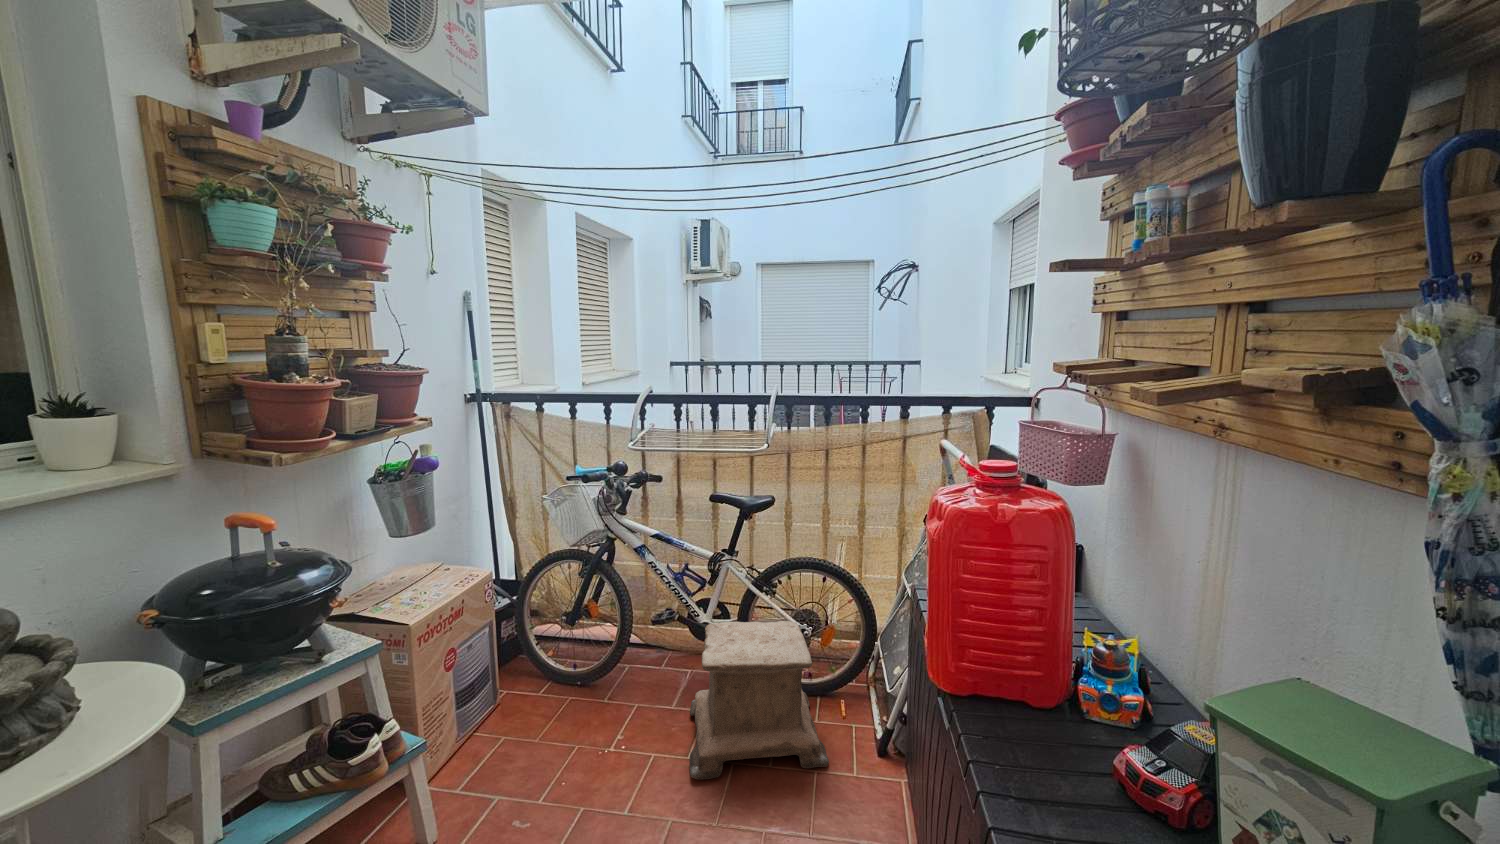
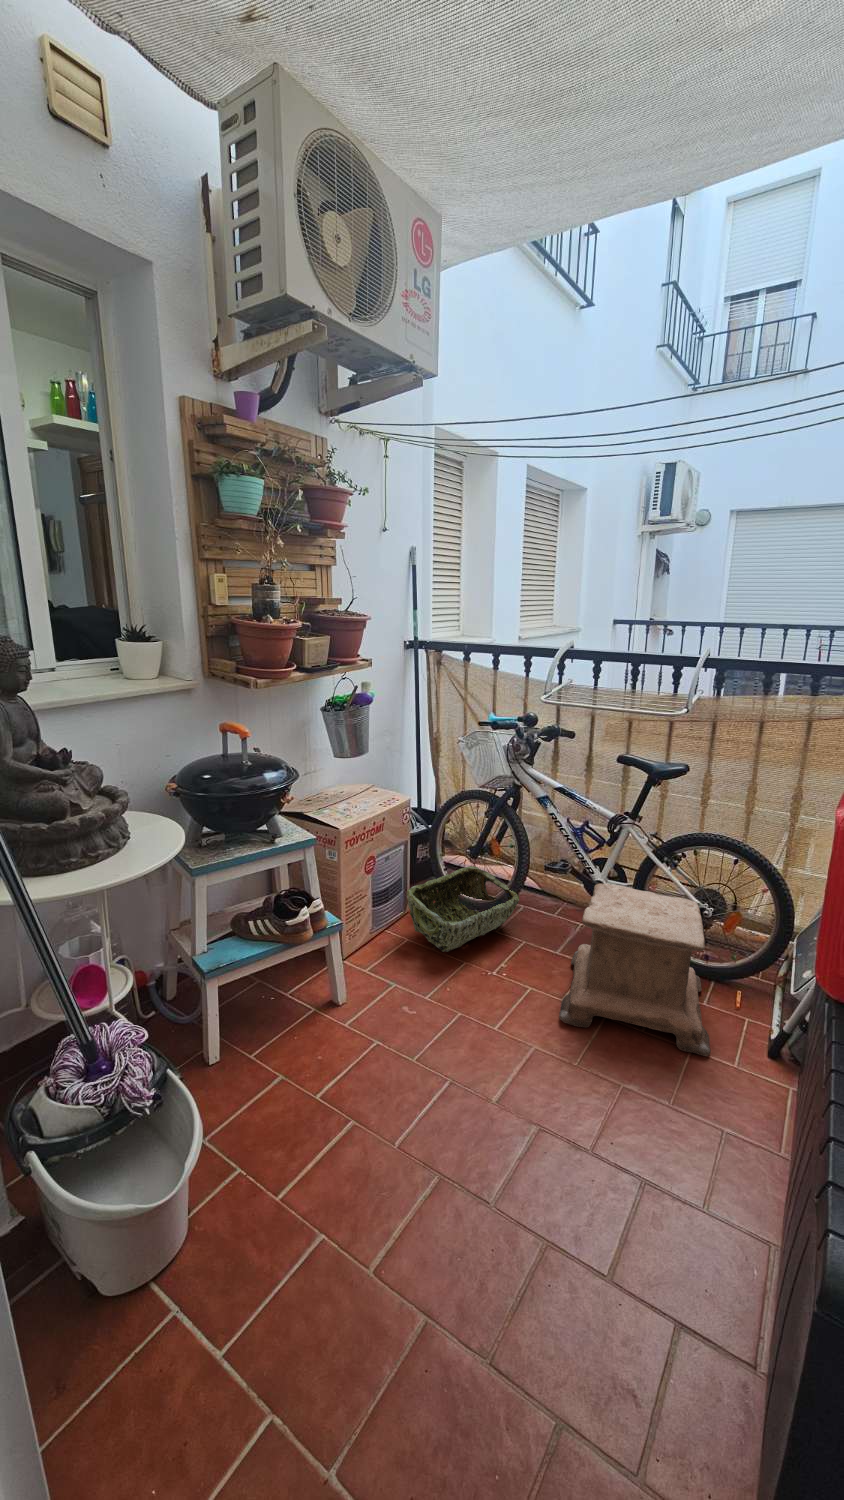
woven basket: none [498,635,628,743] -> present [406,866,519,952]

